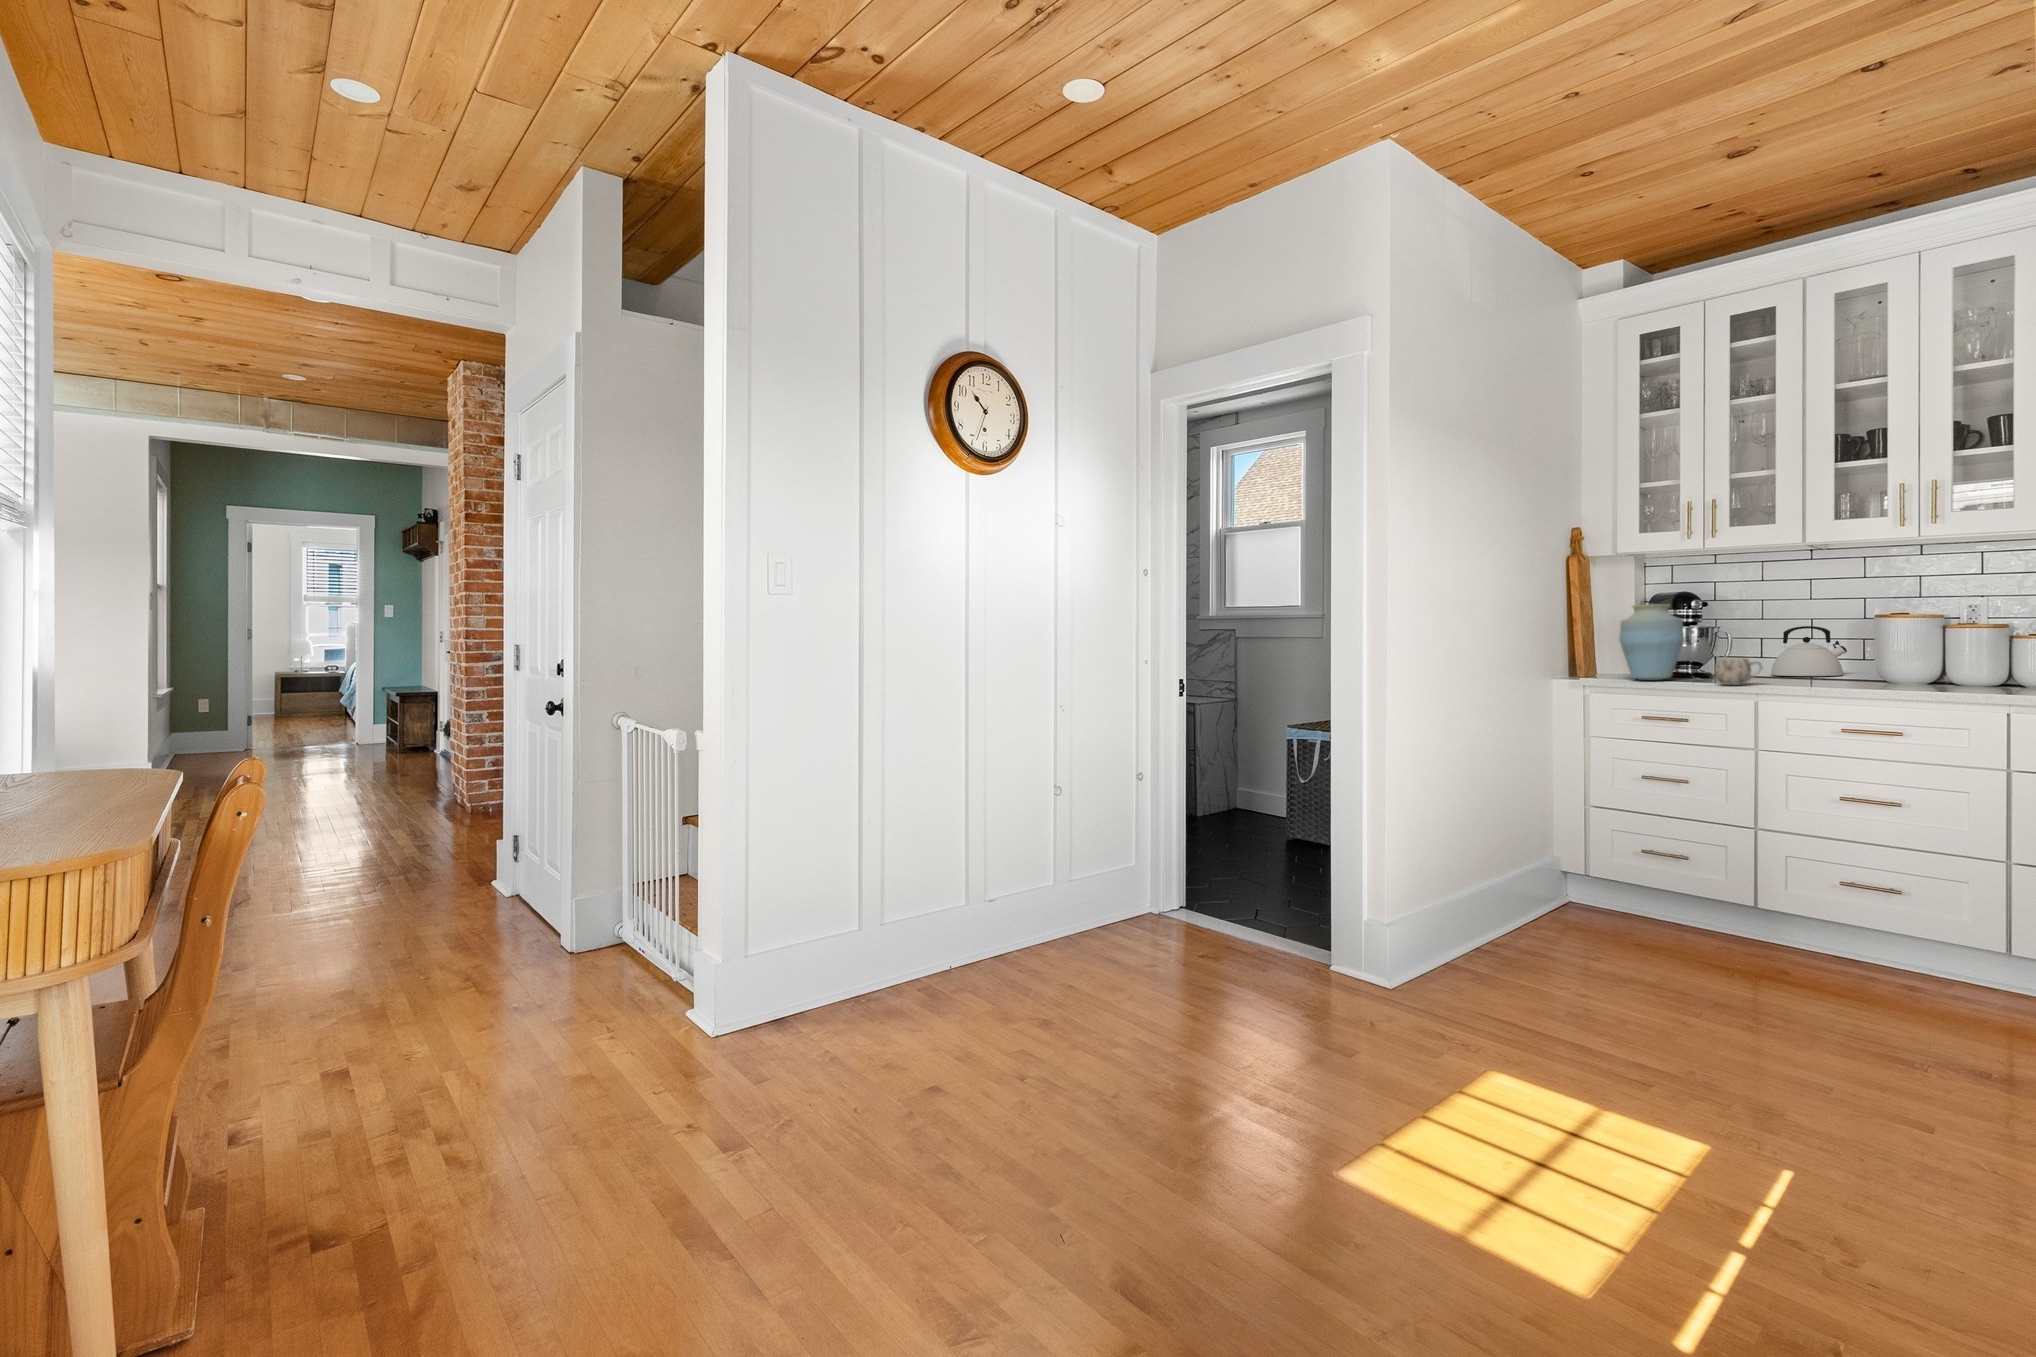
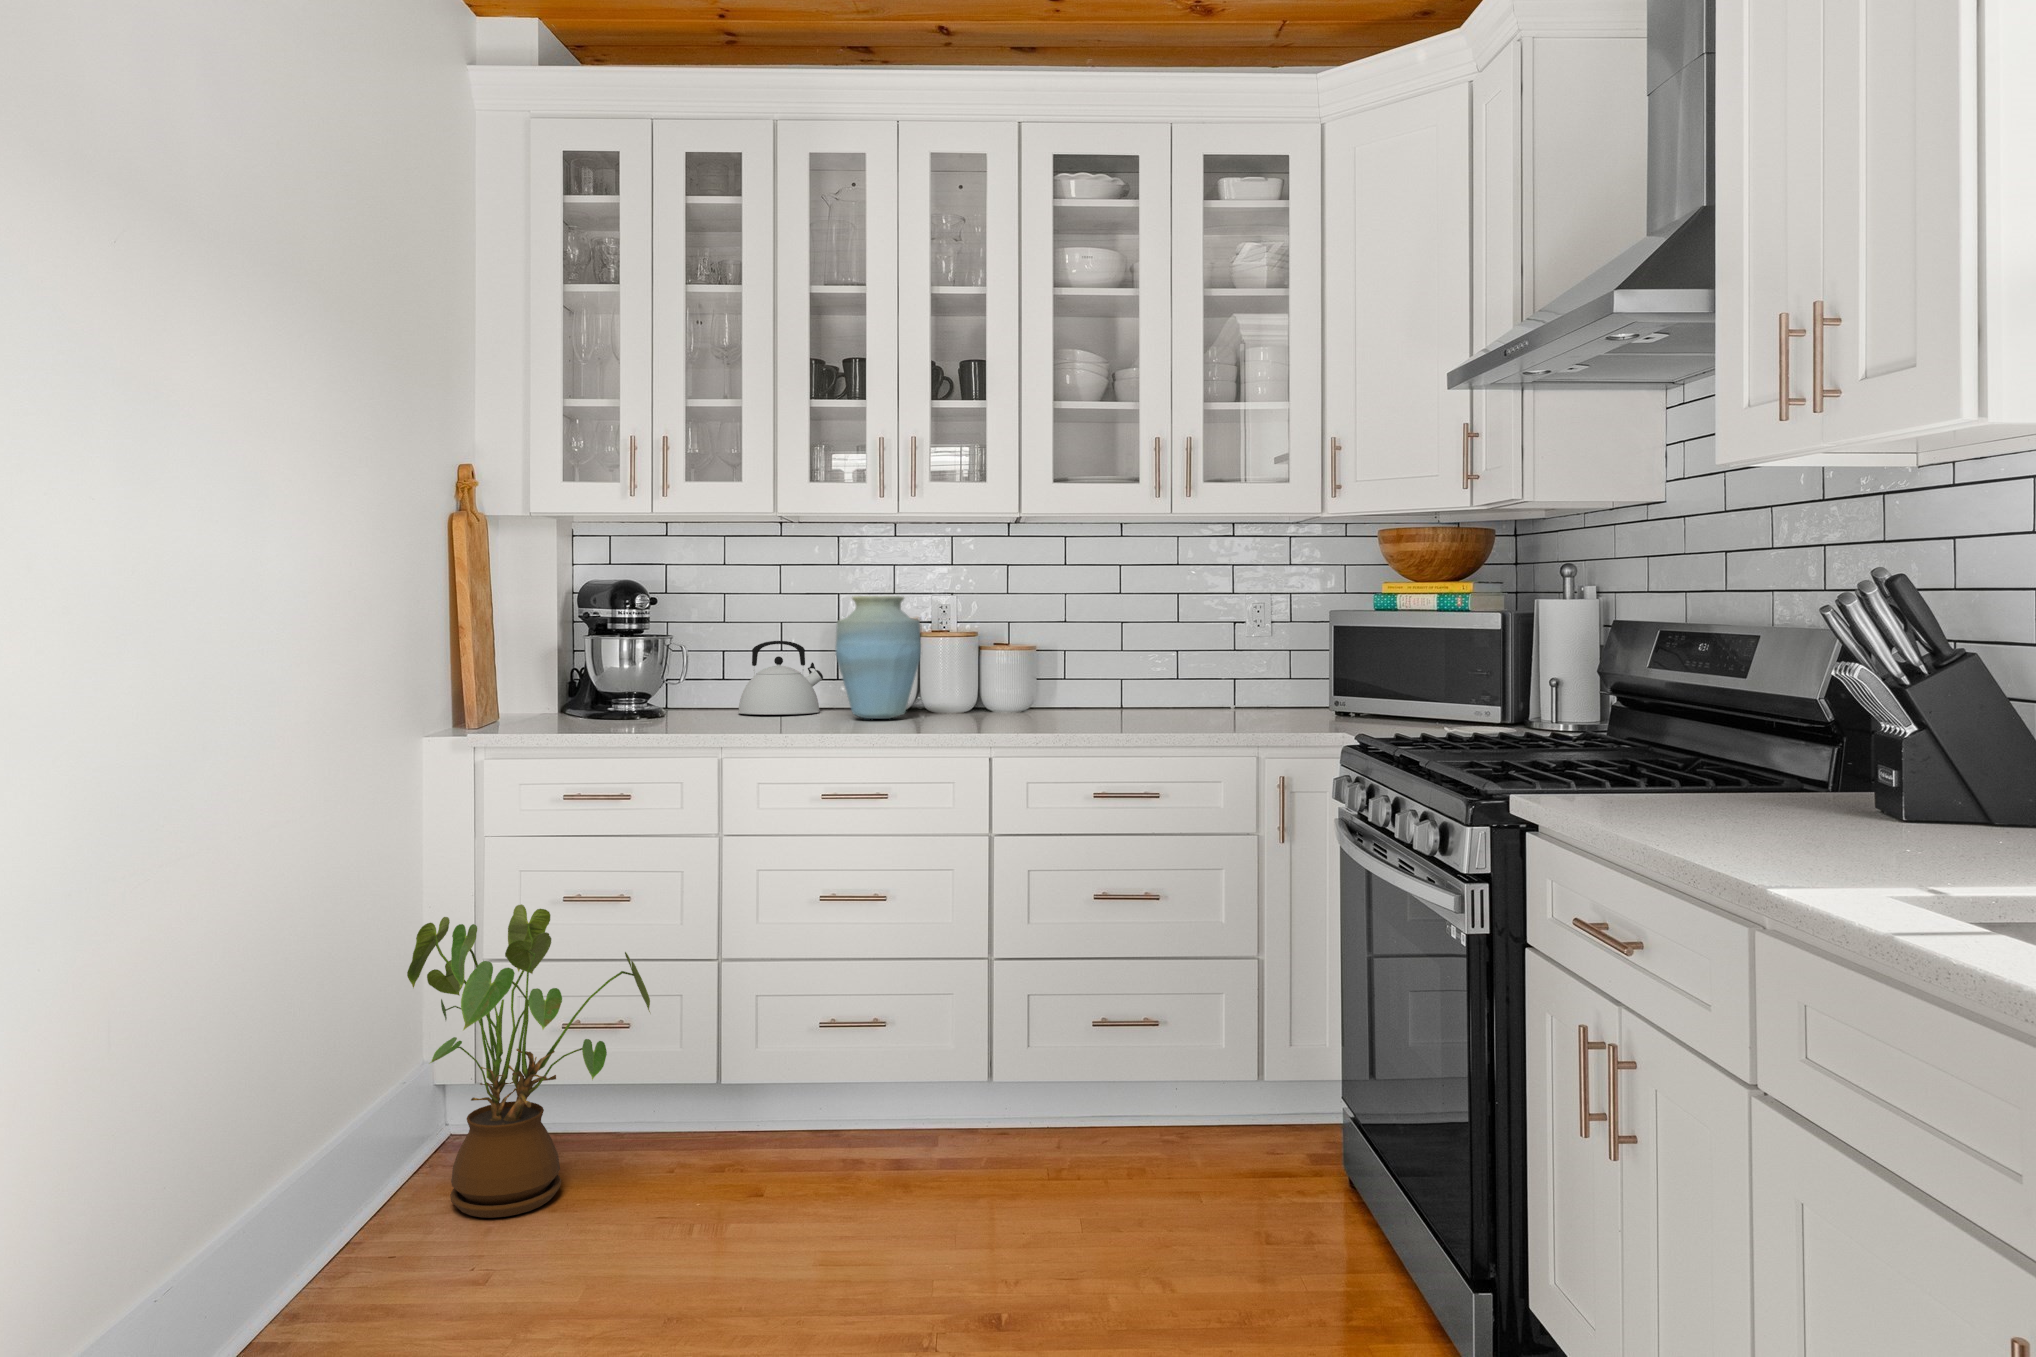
vase: present [1619,604,1684,681] -> present [835,596,921,719]
mug: present [1715,658,1763,685] -> none [665,688,728,732]
house plant: none [1547,780,1703,946] -> present [407,904,650,1218]

